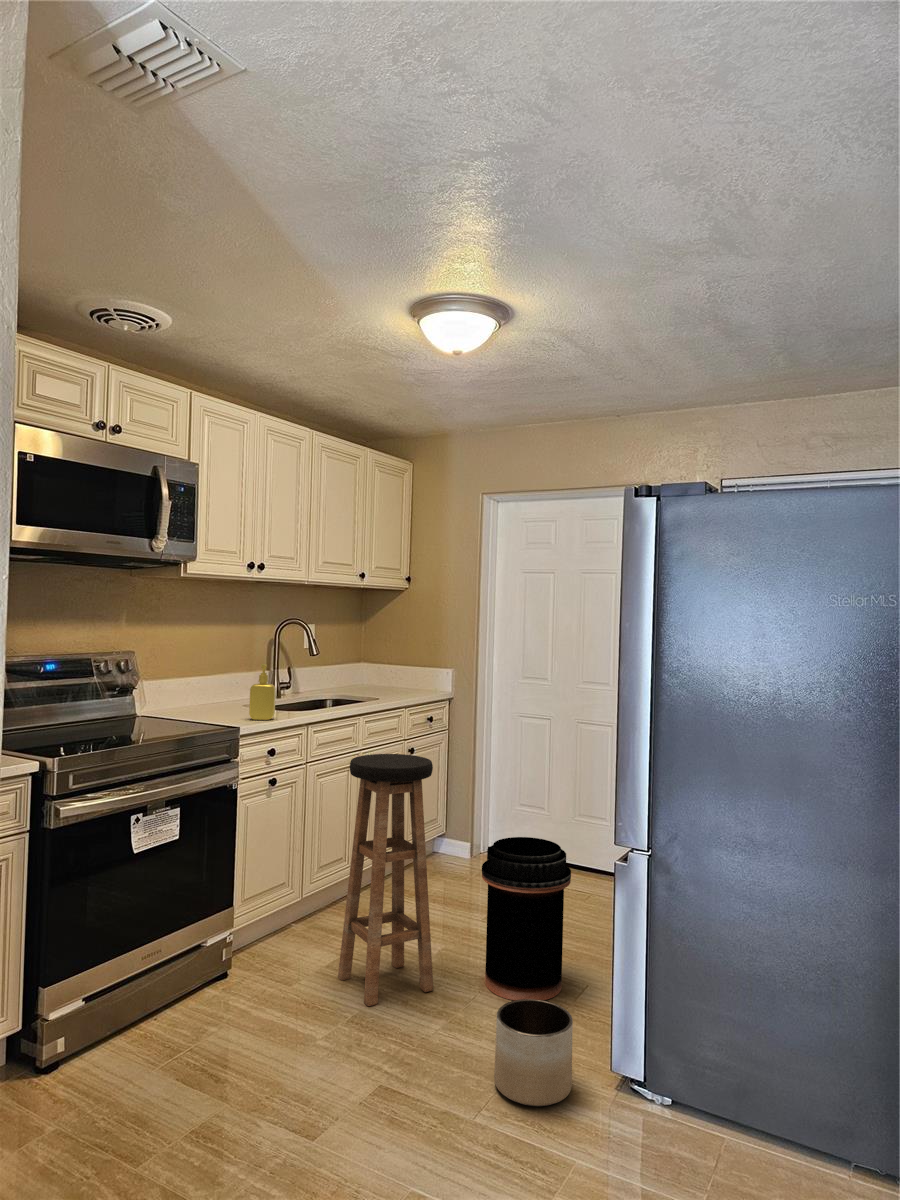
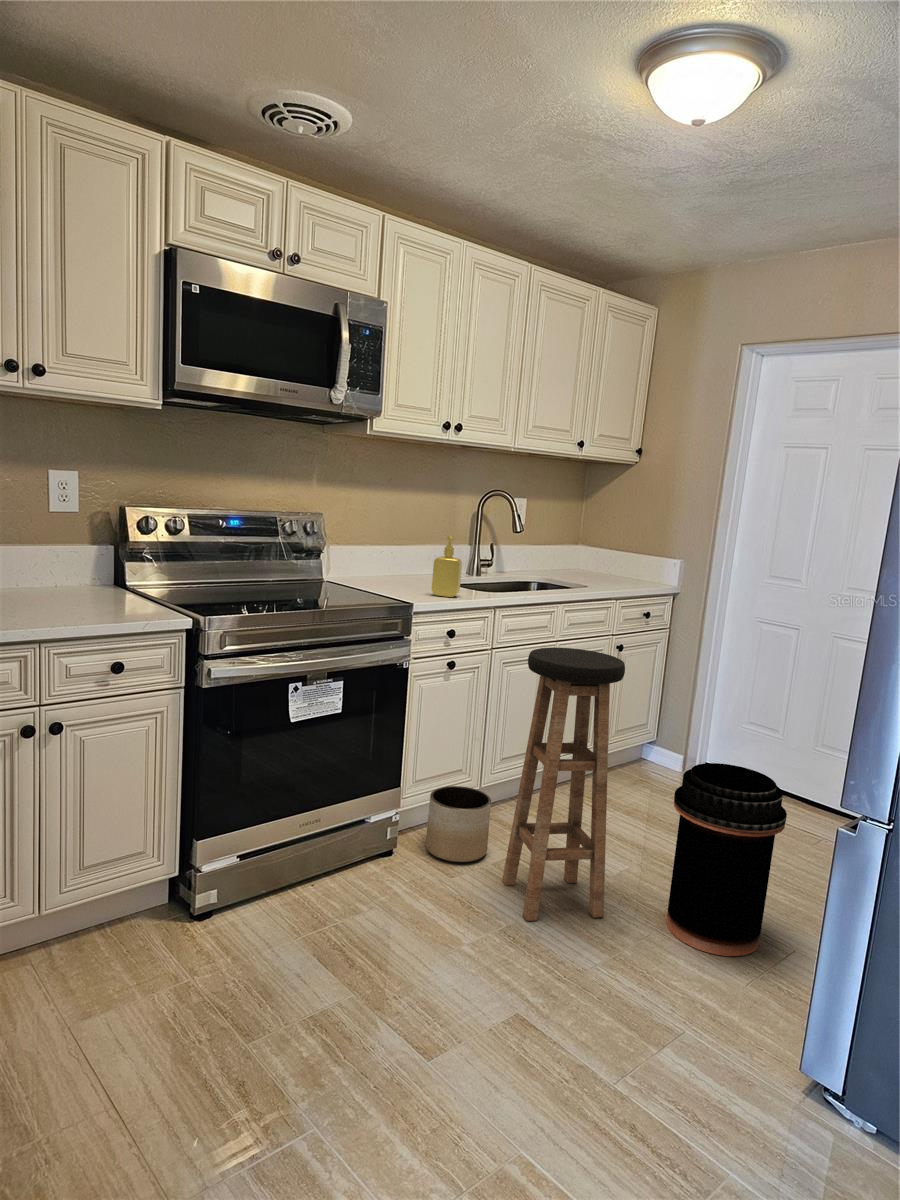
planter: present [494,999,573,1106] -> present [426,786,491,863]

